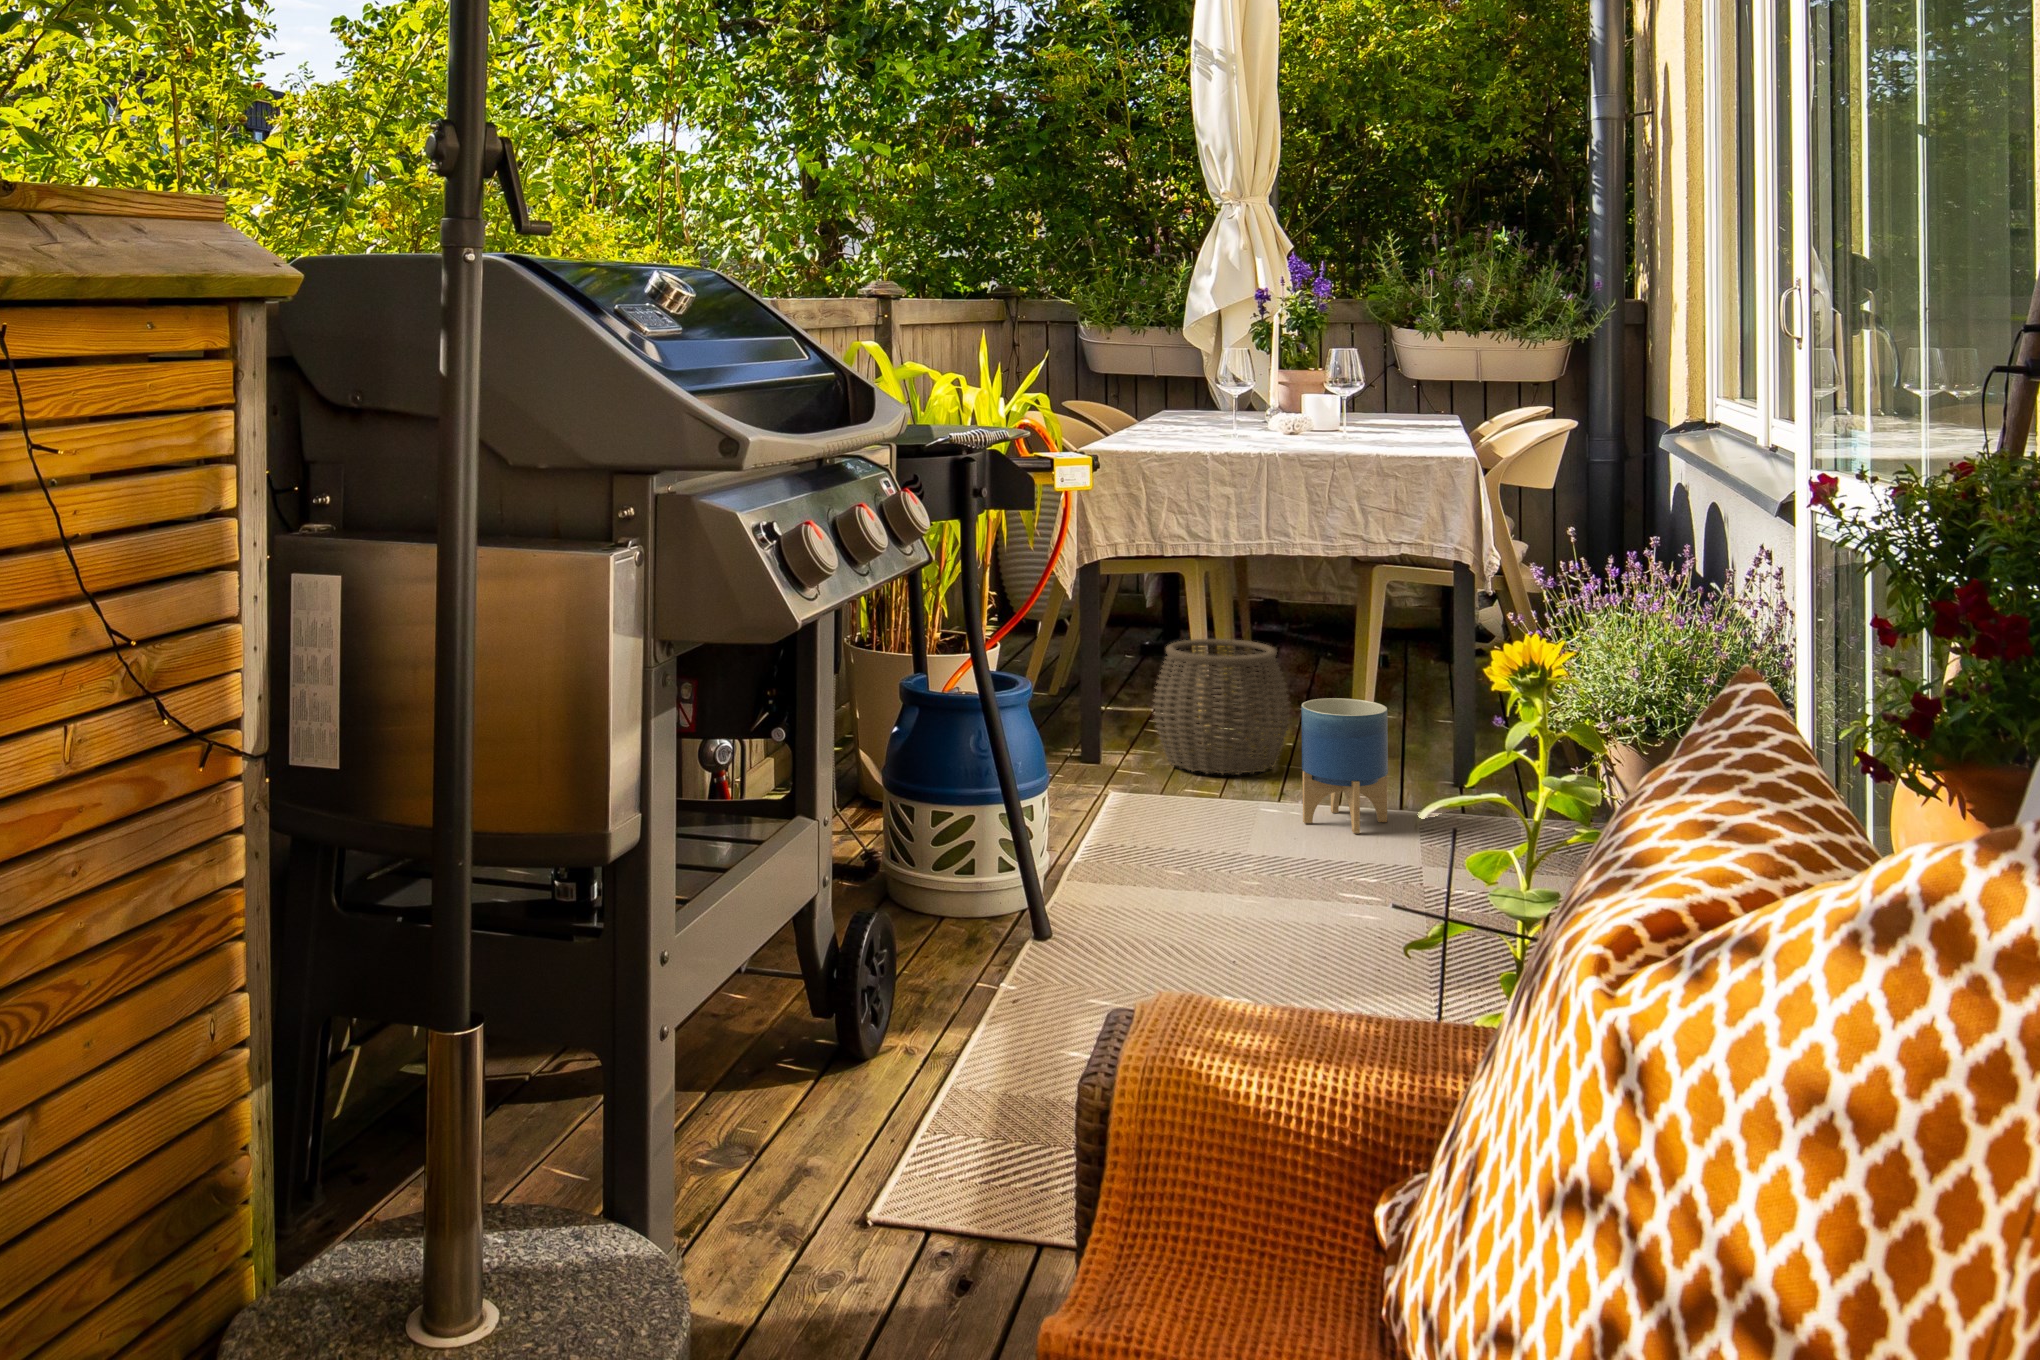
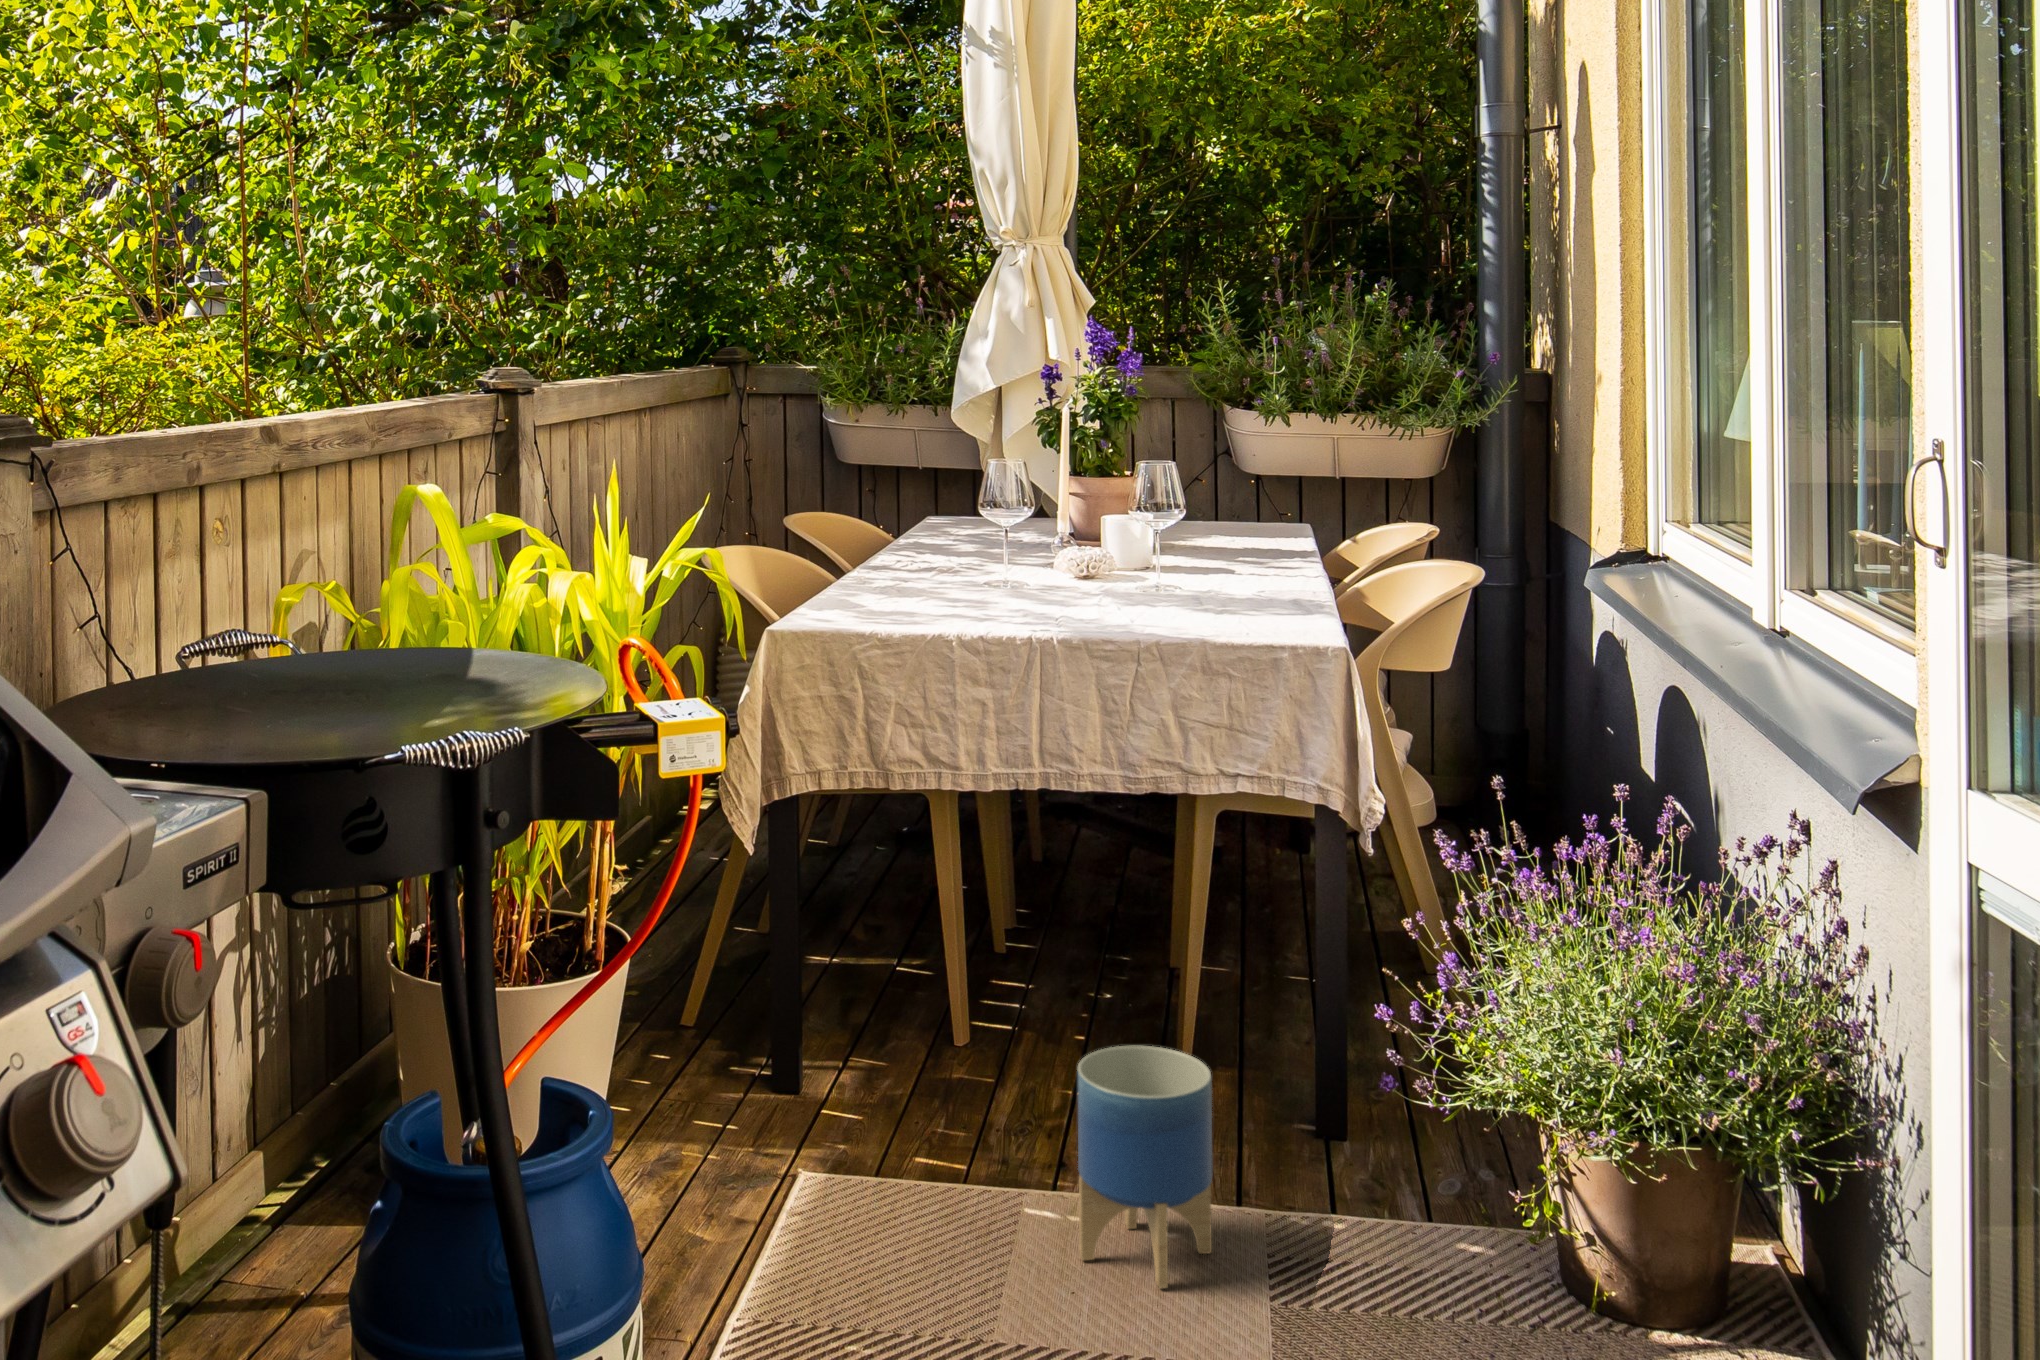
woven basket: present [1153,639,1290,775] -> none [867,904,1072,1135]

